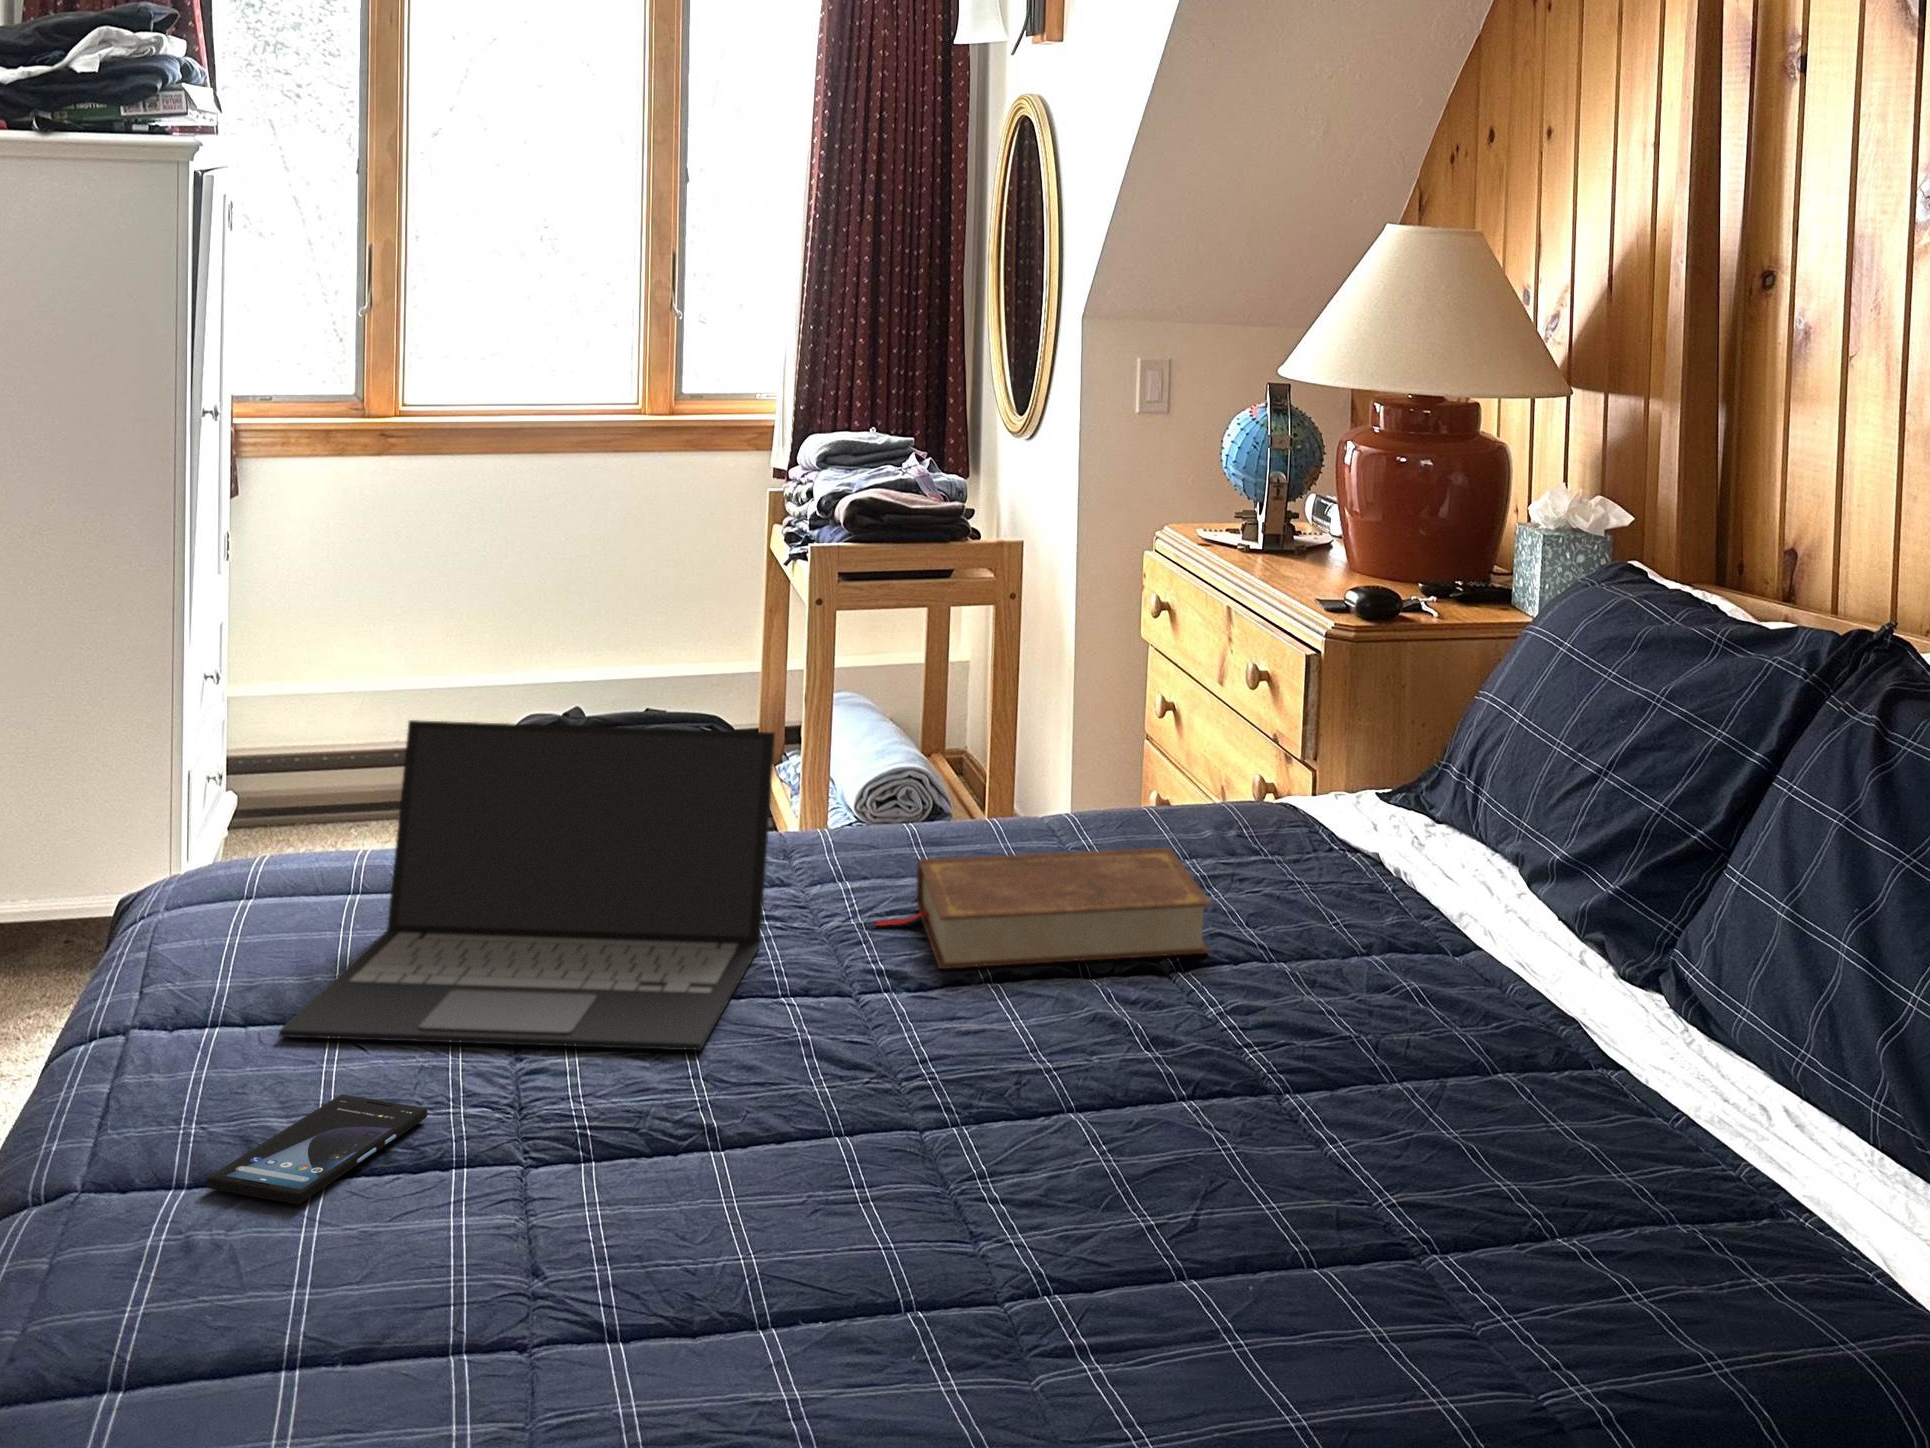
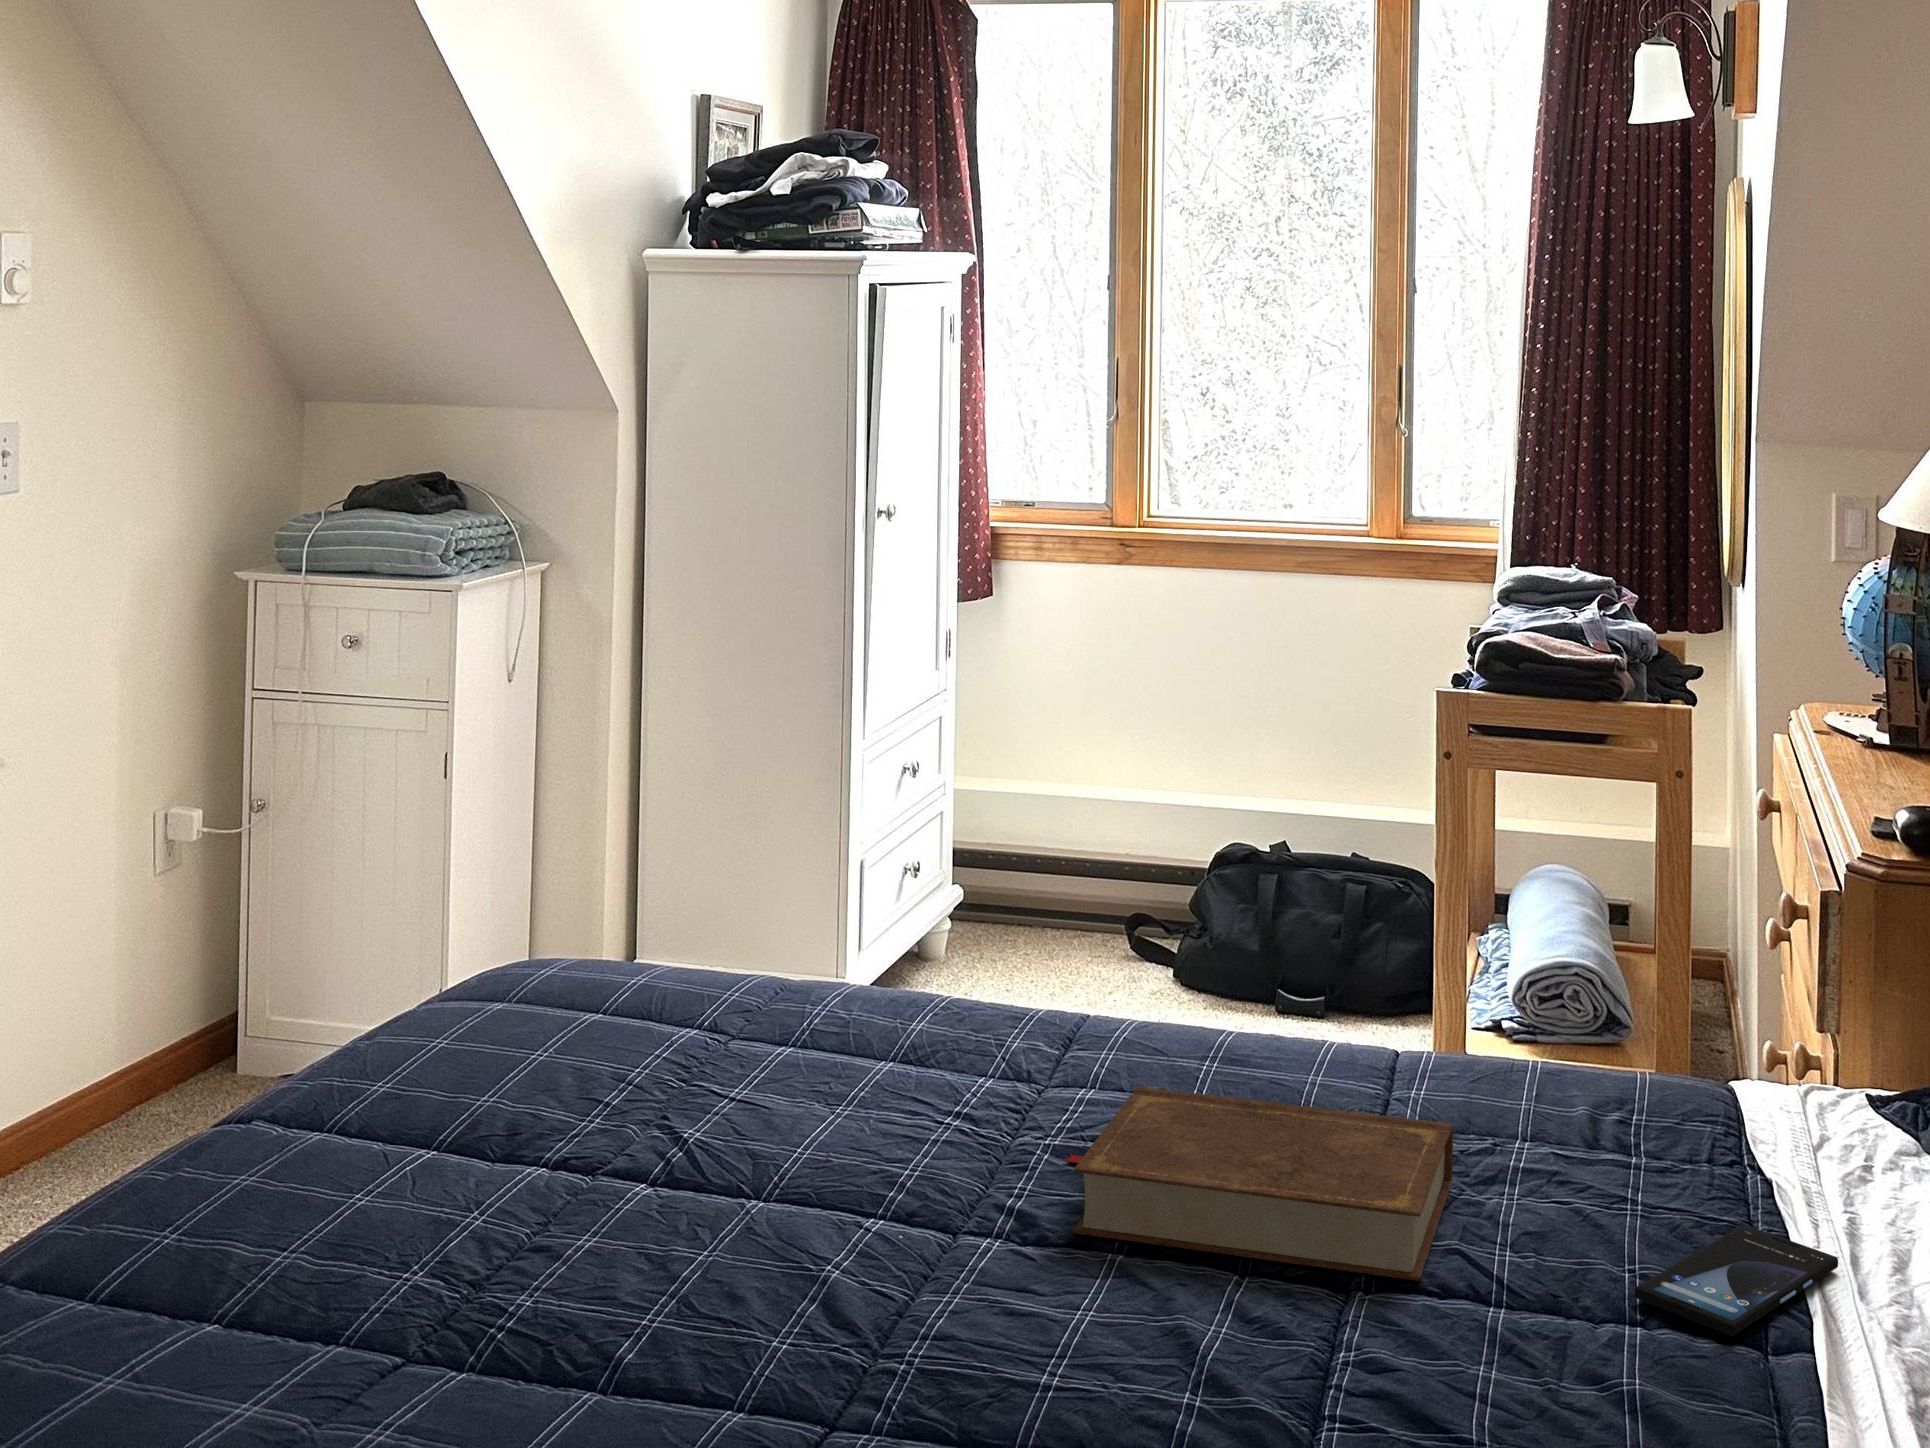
laptop: present [279,720,775,1050] -> none [375,849,957,1283]
smartphone: present [206,1094,427,1204] -> present [1635,1224,1838,1336]

